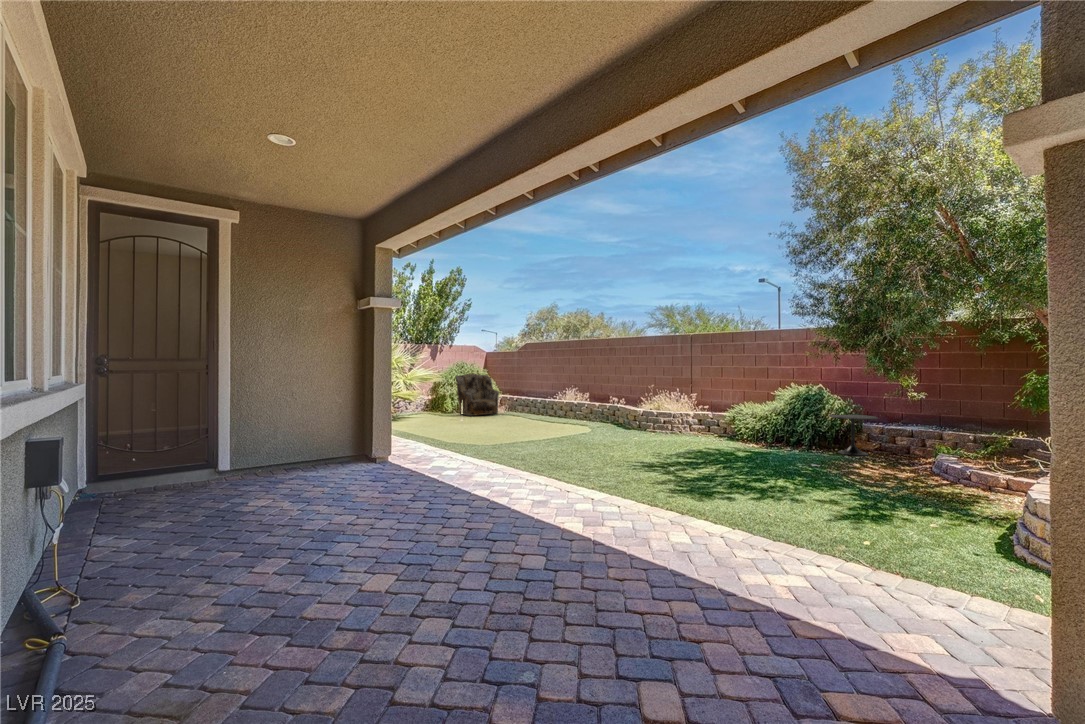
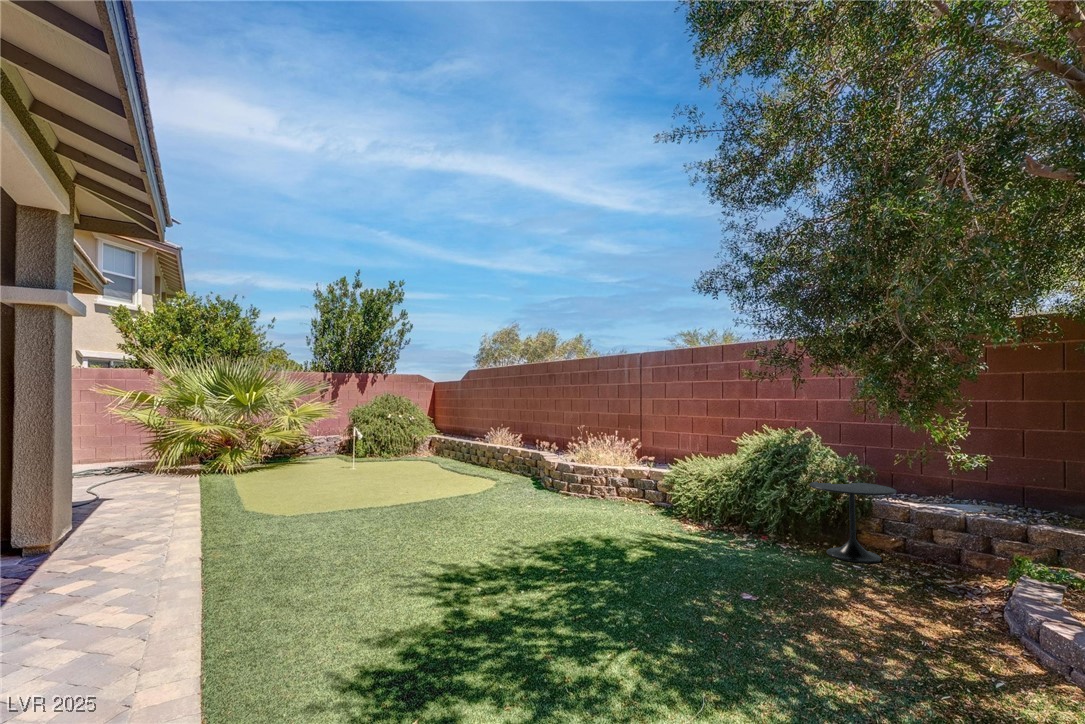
armchair: present [456,374,499,416] -> none [333,405,388,463]

